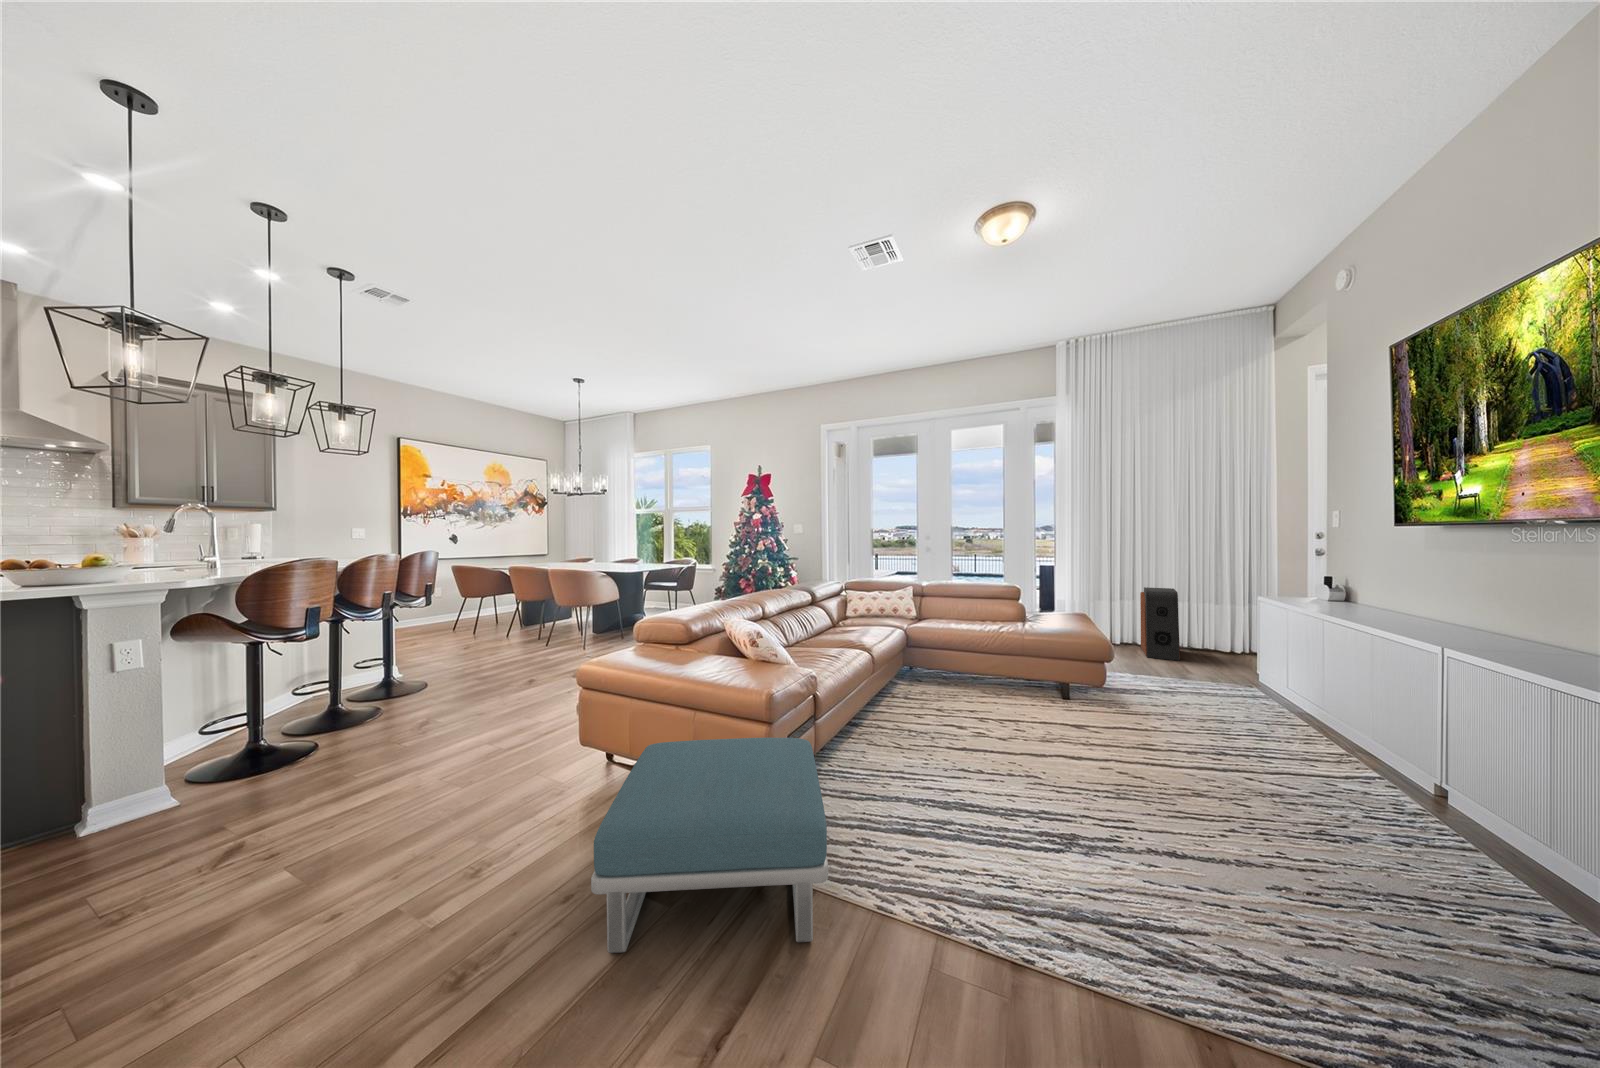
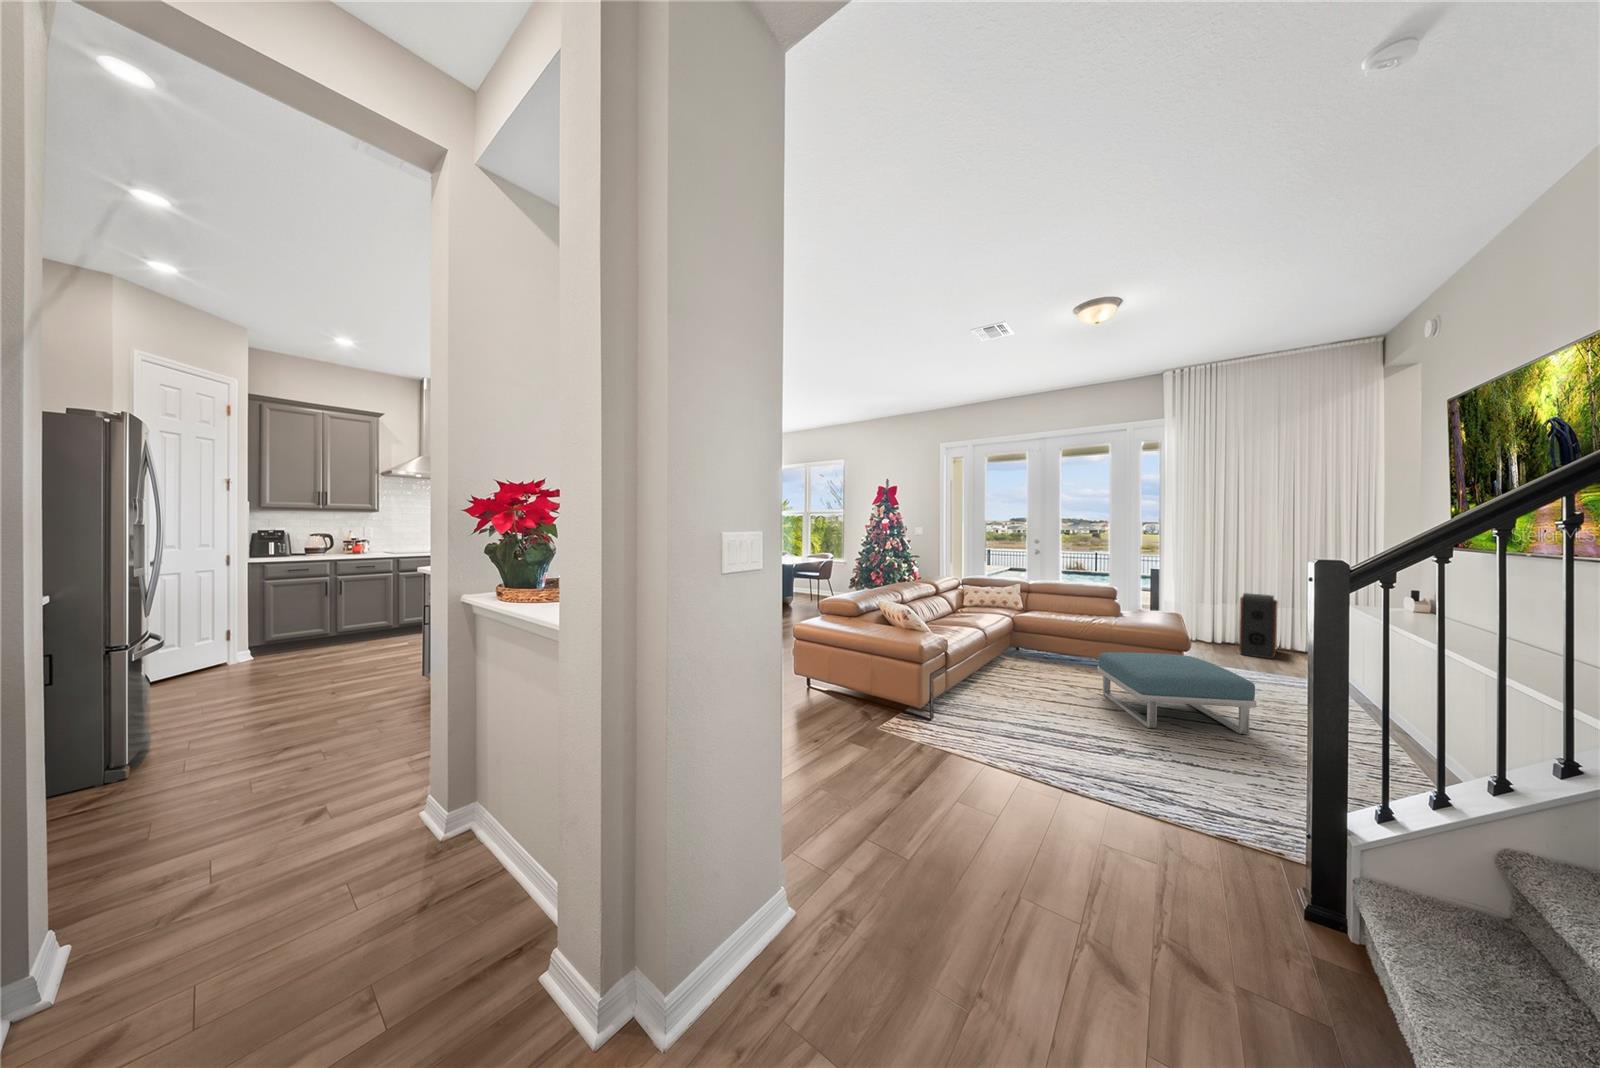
footstool: present [591,738,828,953] -> present [1097,652,1257,734]

